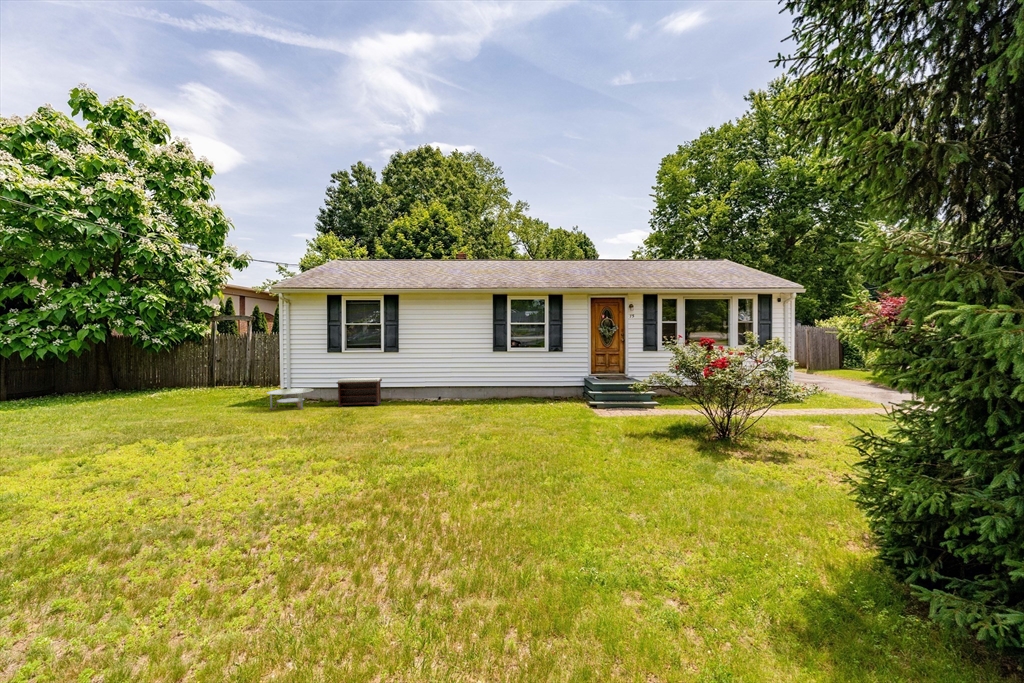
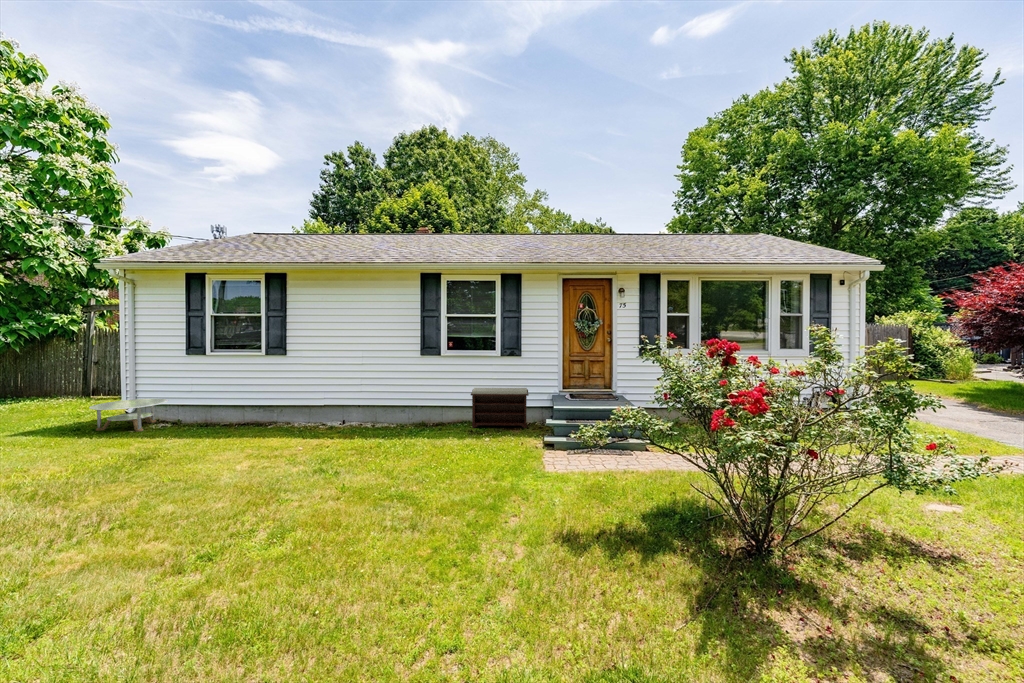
bench: present [337,378,382,407] -> present [471,388,529,428]

